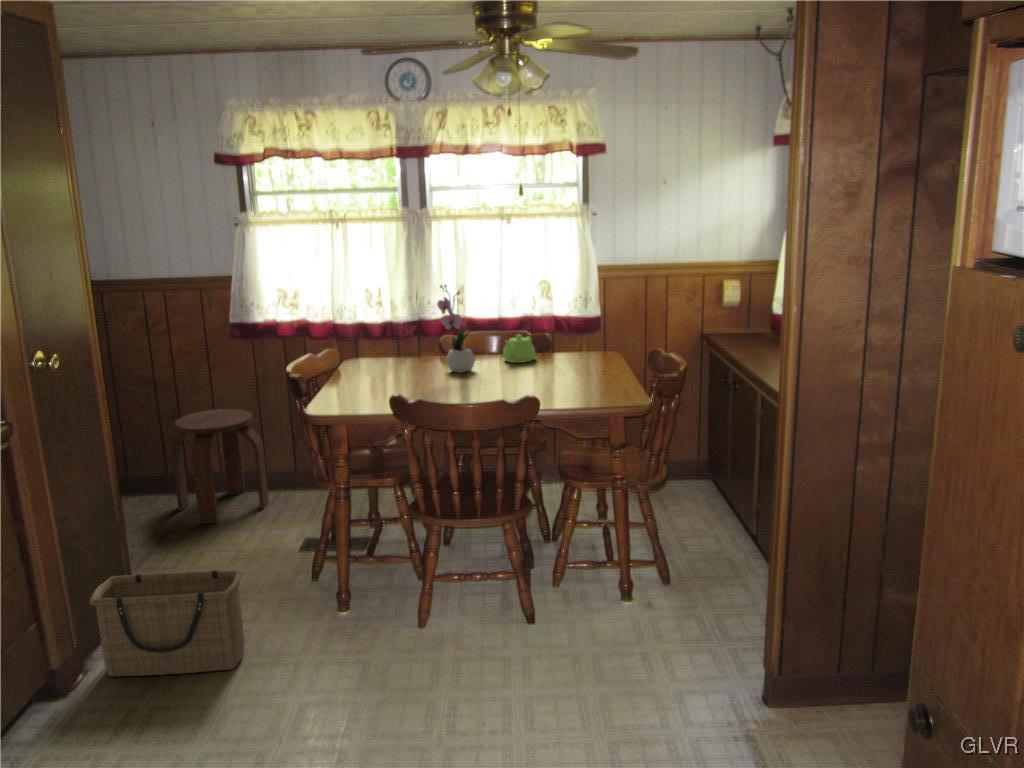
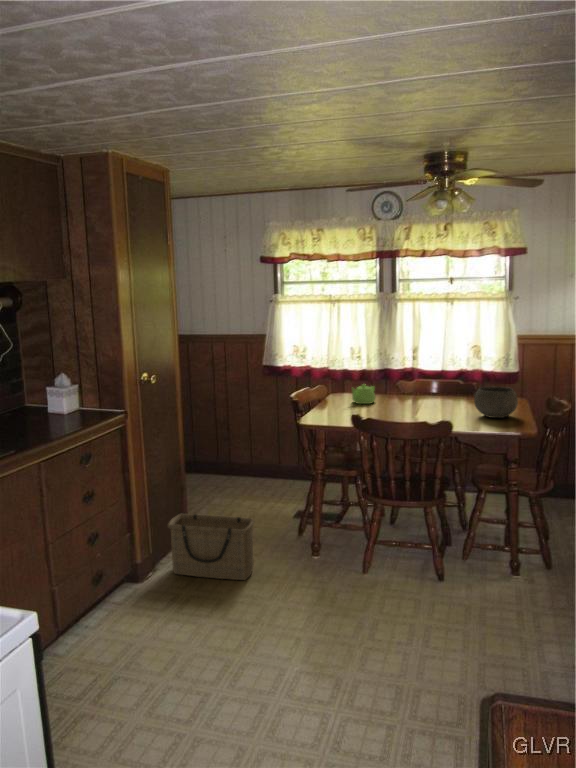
flower arrangement: present [437,285,475,373] -> none [393,345,421,406]
teapot: present [503,335,536,363] -> present [352,384,375,404]
bowl: none [557,339,618,384] -> present [474,387,518,418]
stool: present [171,409,269,523] -> none [220,422,278,496]

